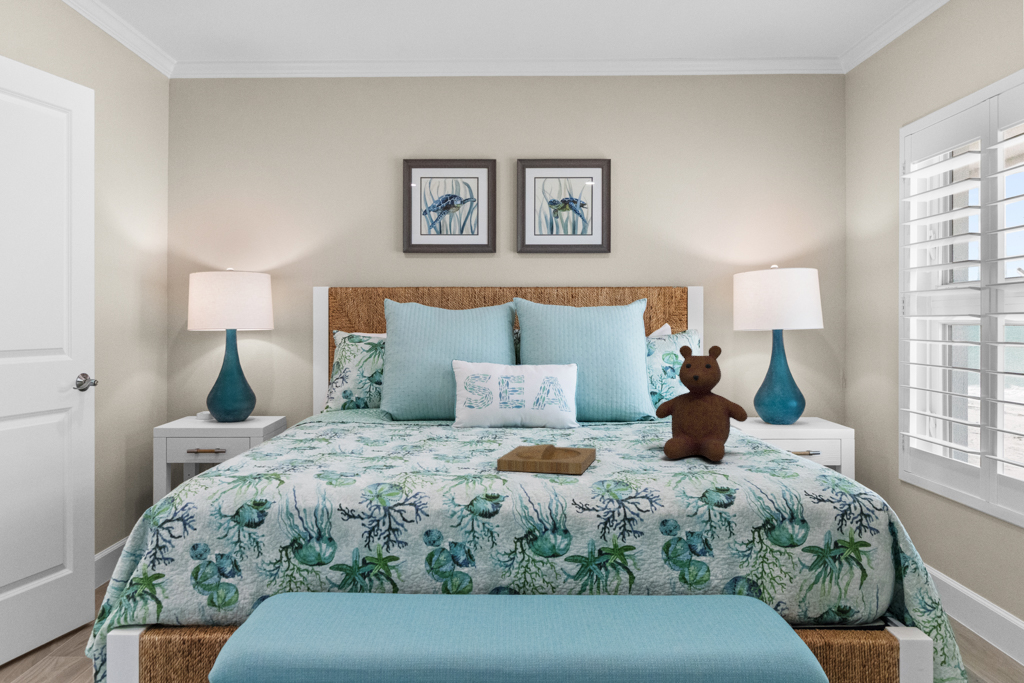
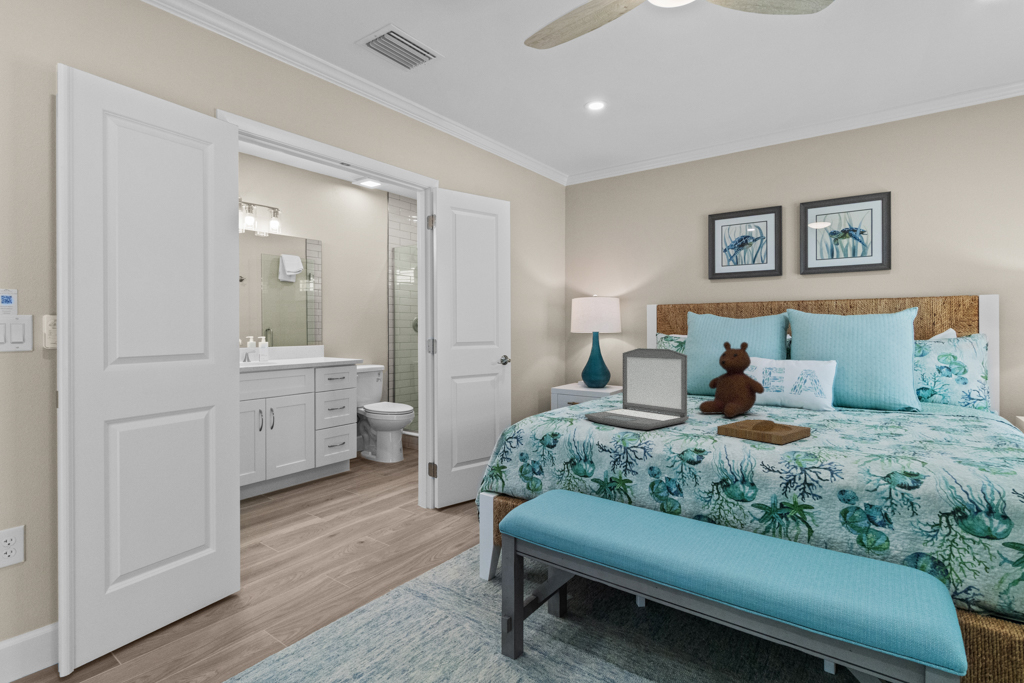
teddy bear: present [656,345,748,461] -> present [699,342,764,417]
laptop: none [297,355,446,477] -> present [585,348,689,430]

